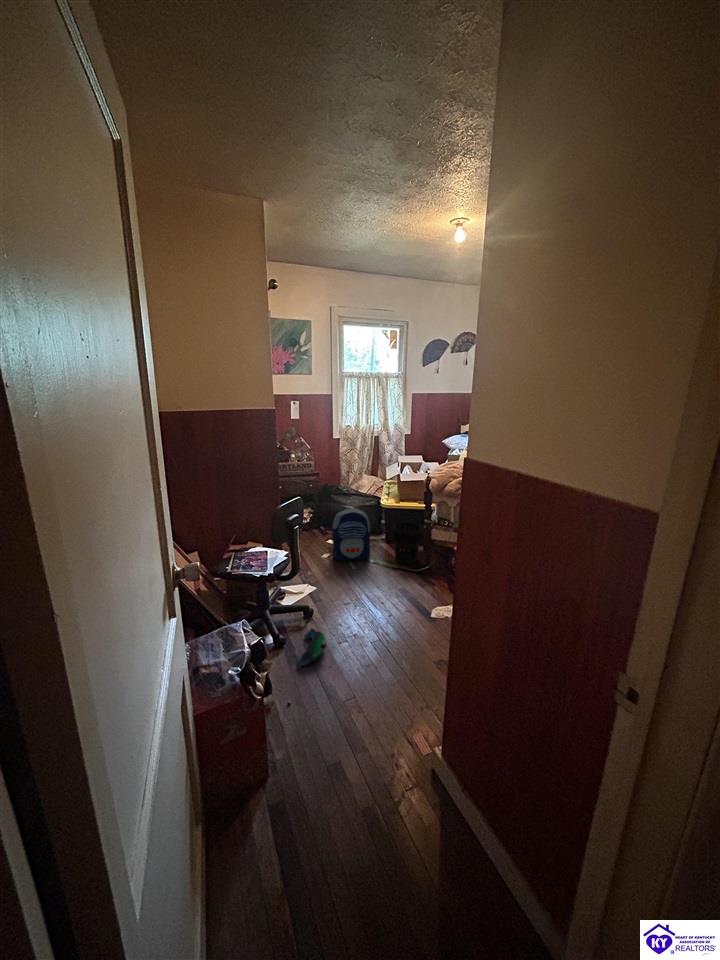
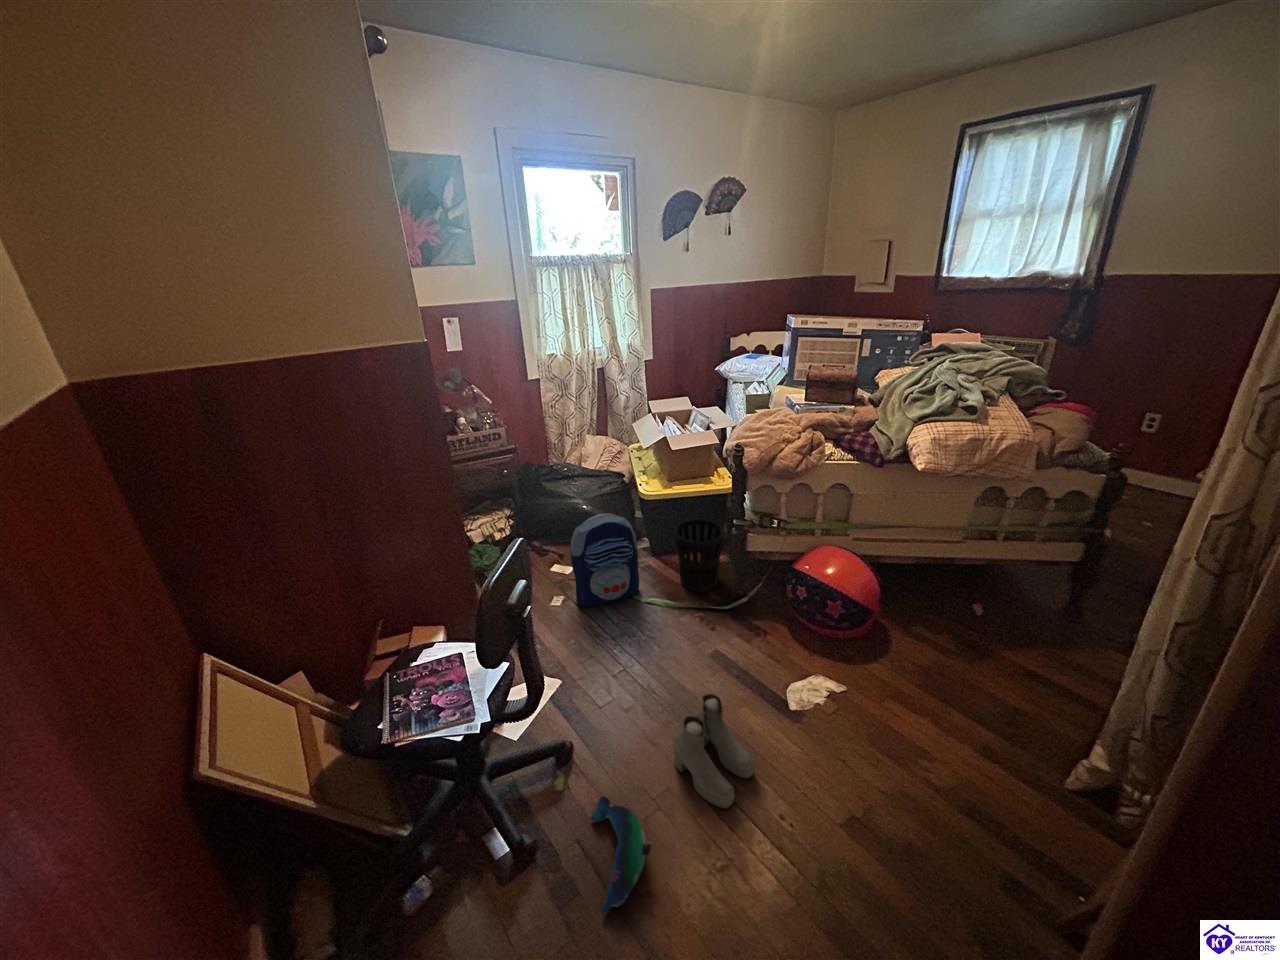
boots: none [353,592,393,646] -> present [673,694,755,809]

